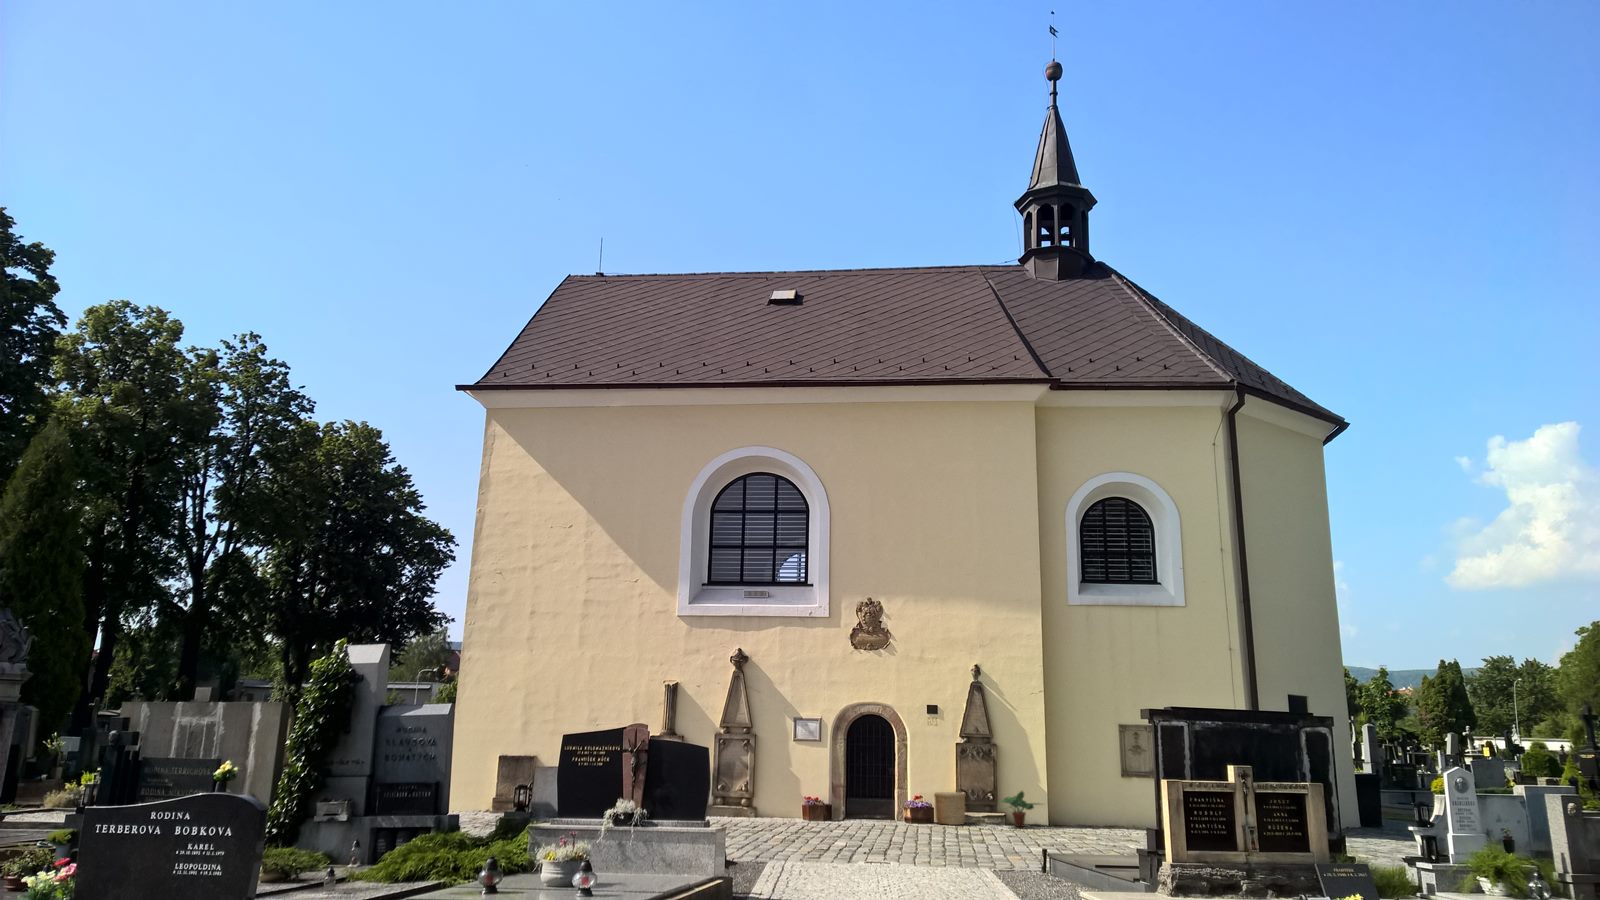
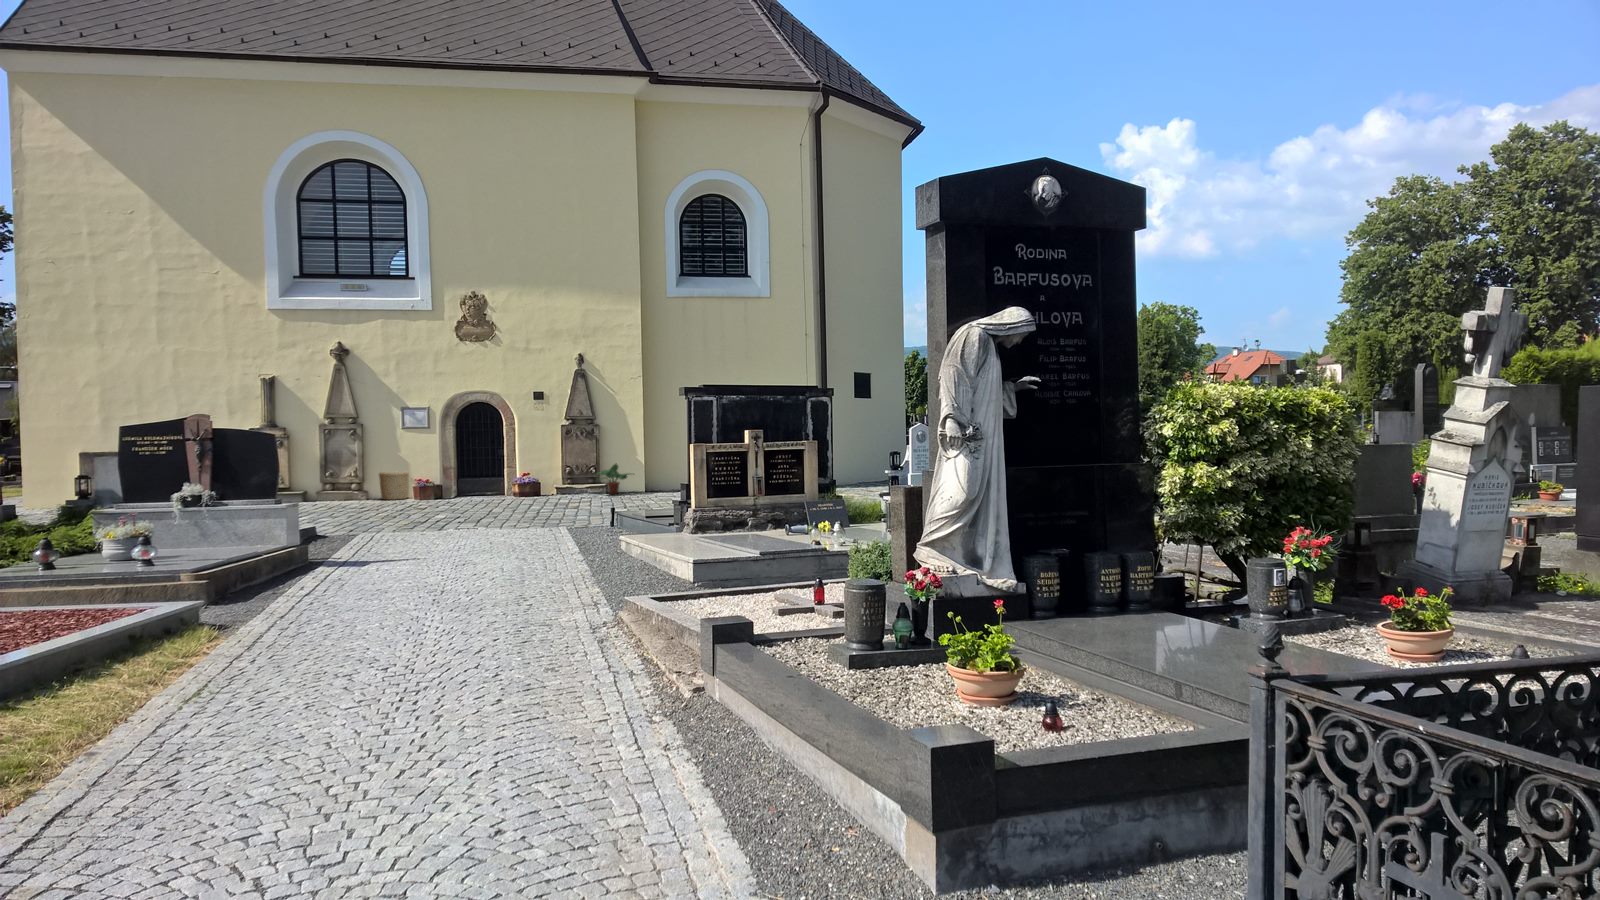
woven basket: present [934,792,965,825] -> present [379,472,409,500]

